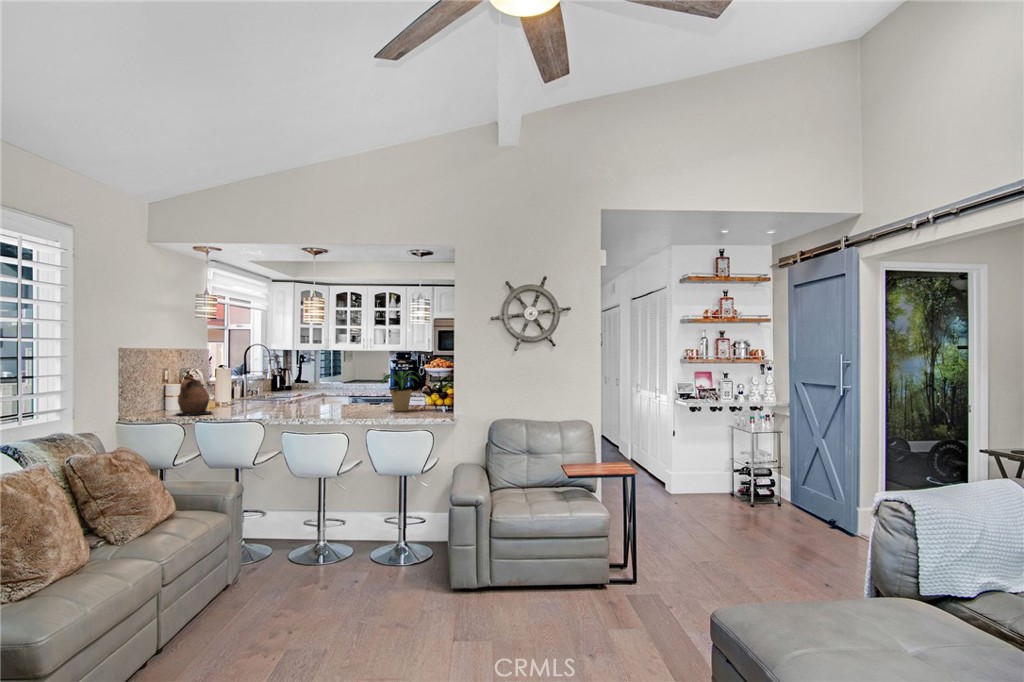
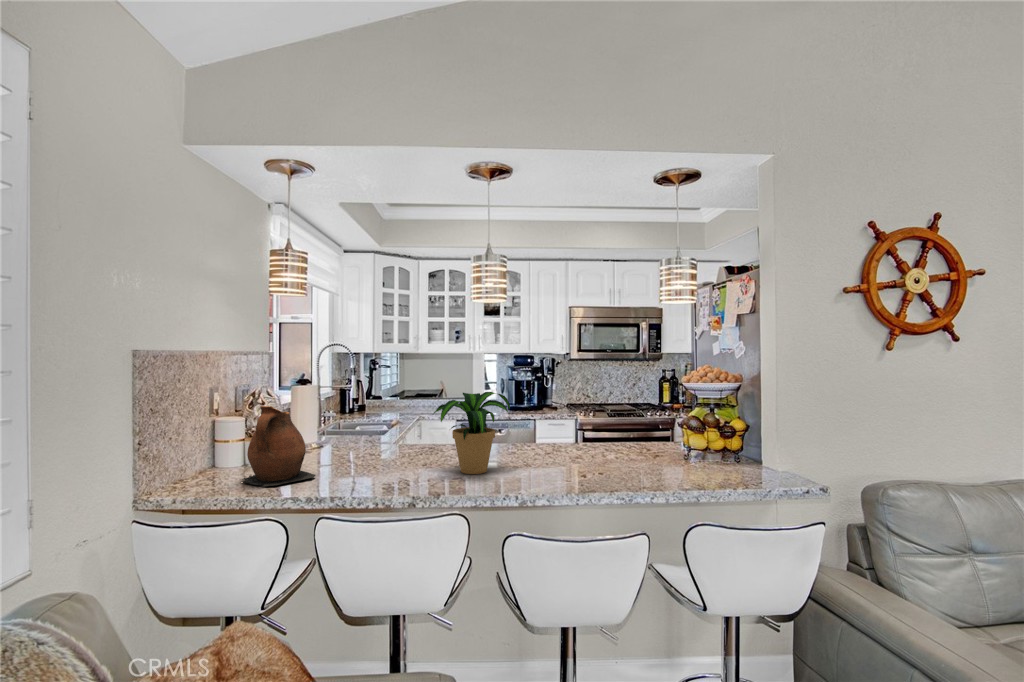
potted plant: present [382,371,421,412] -> present [434,392,510,474]

